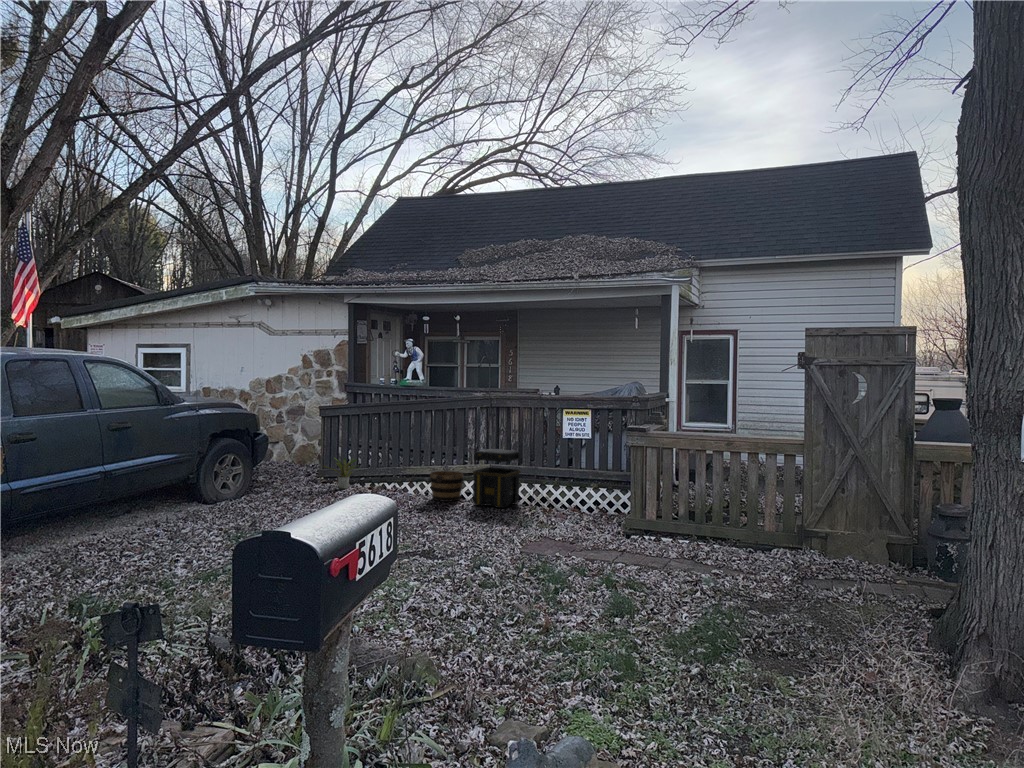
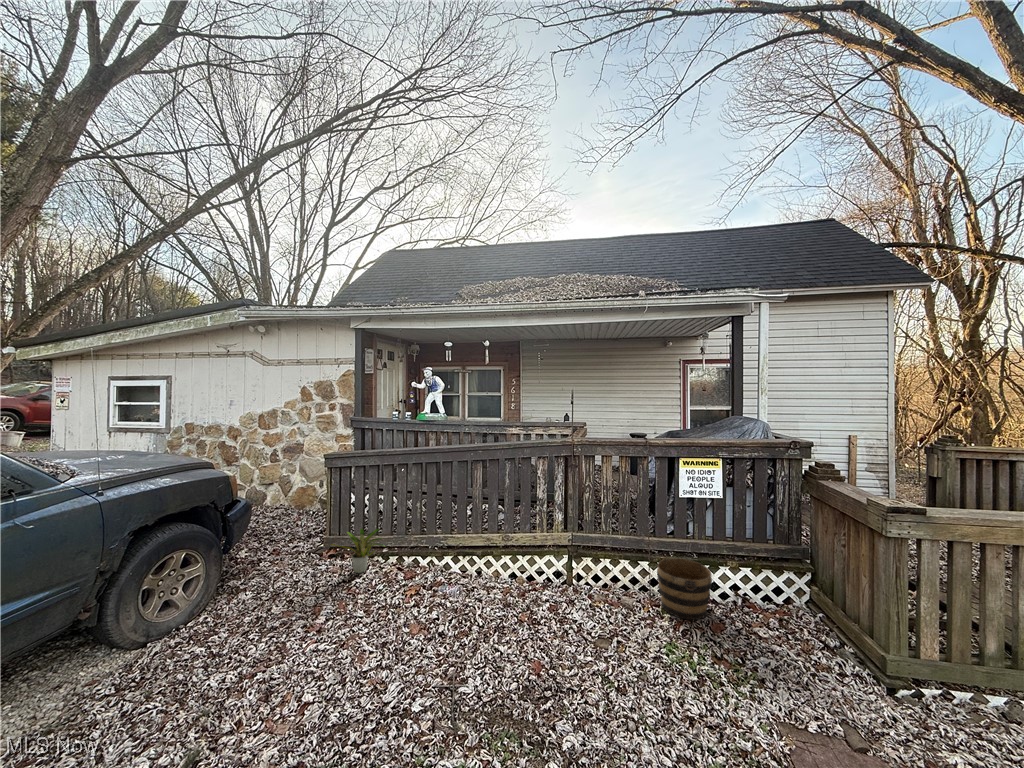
toolbox: present [473,449,521,508] -> none [567,515,625,613]
bucket: present [430,471,463,502] -> present [657,558,712,620]

